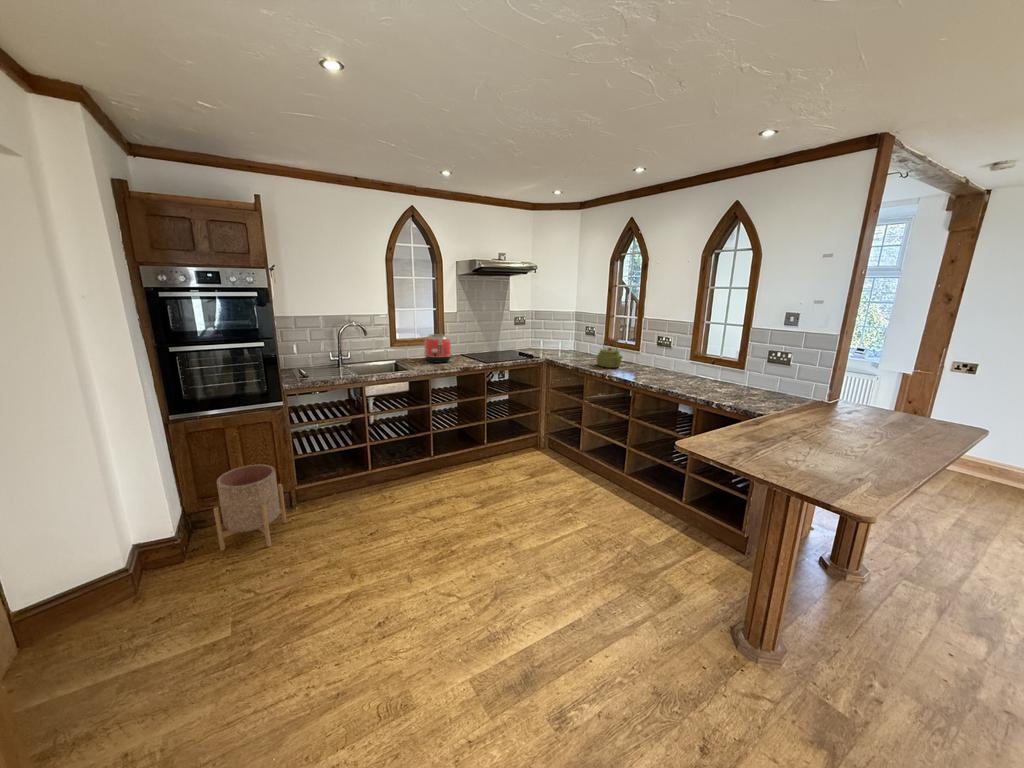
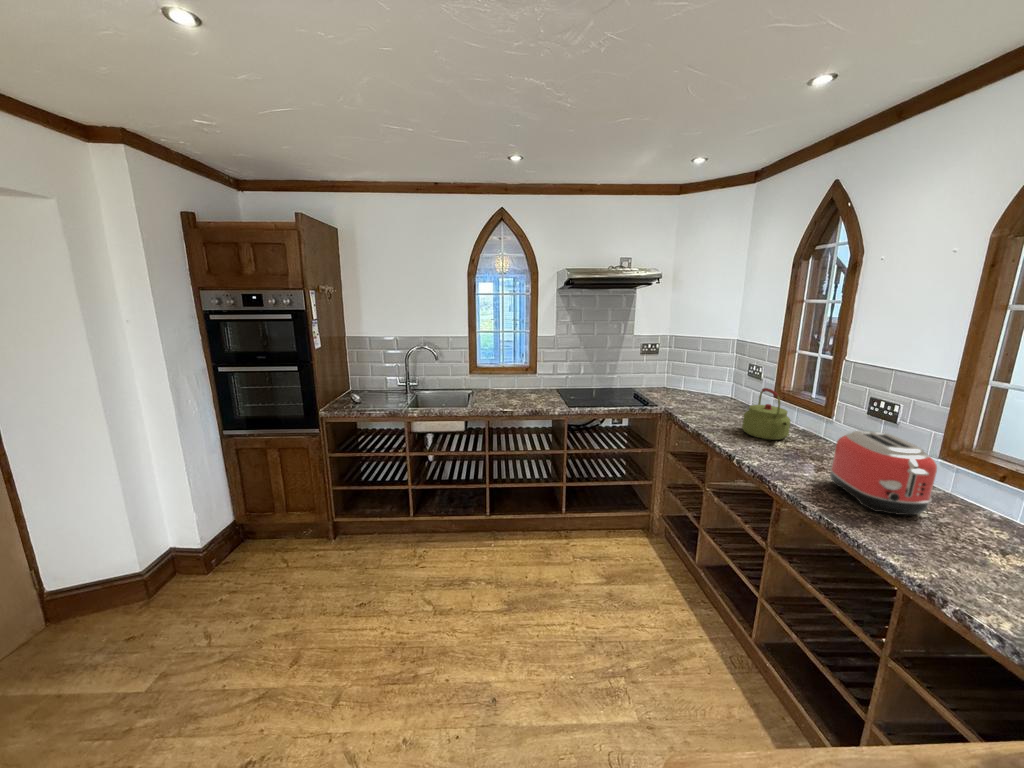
toaster: present [424,334,451,363] -> present [830,431,937,515]
planter: present [214,465,286,551] -> none [233,489,312,582]

